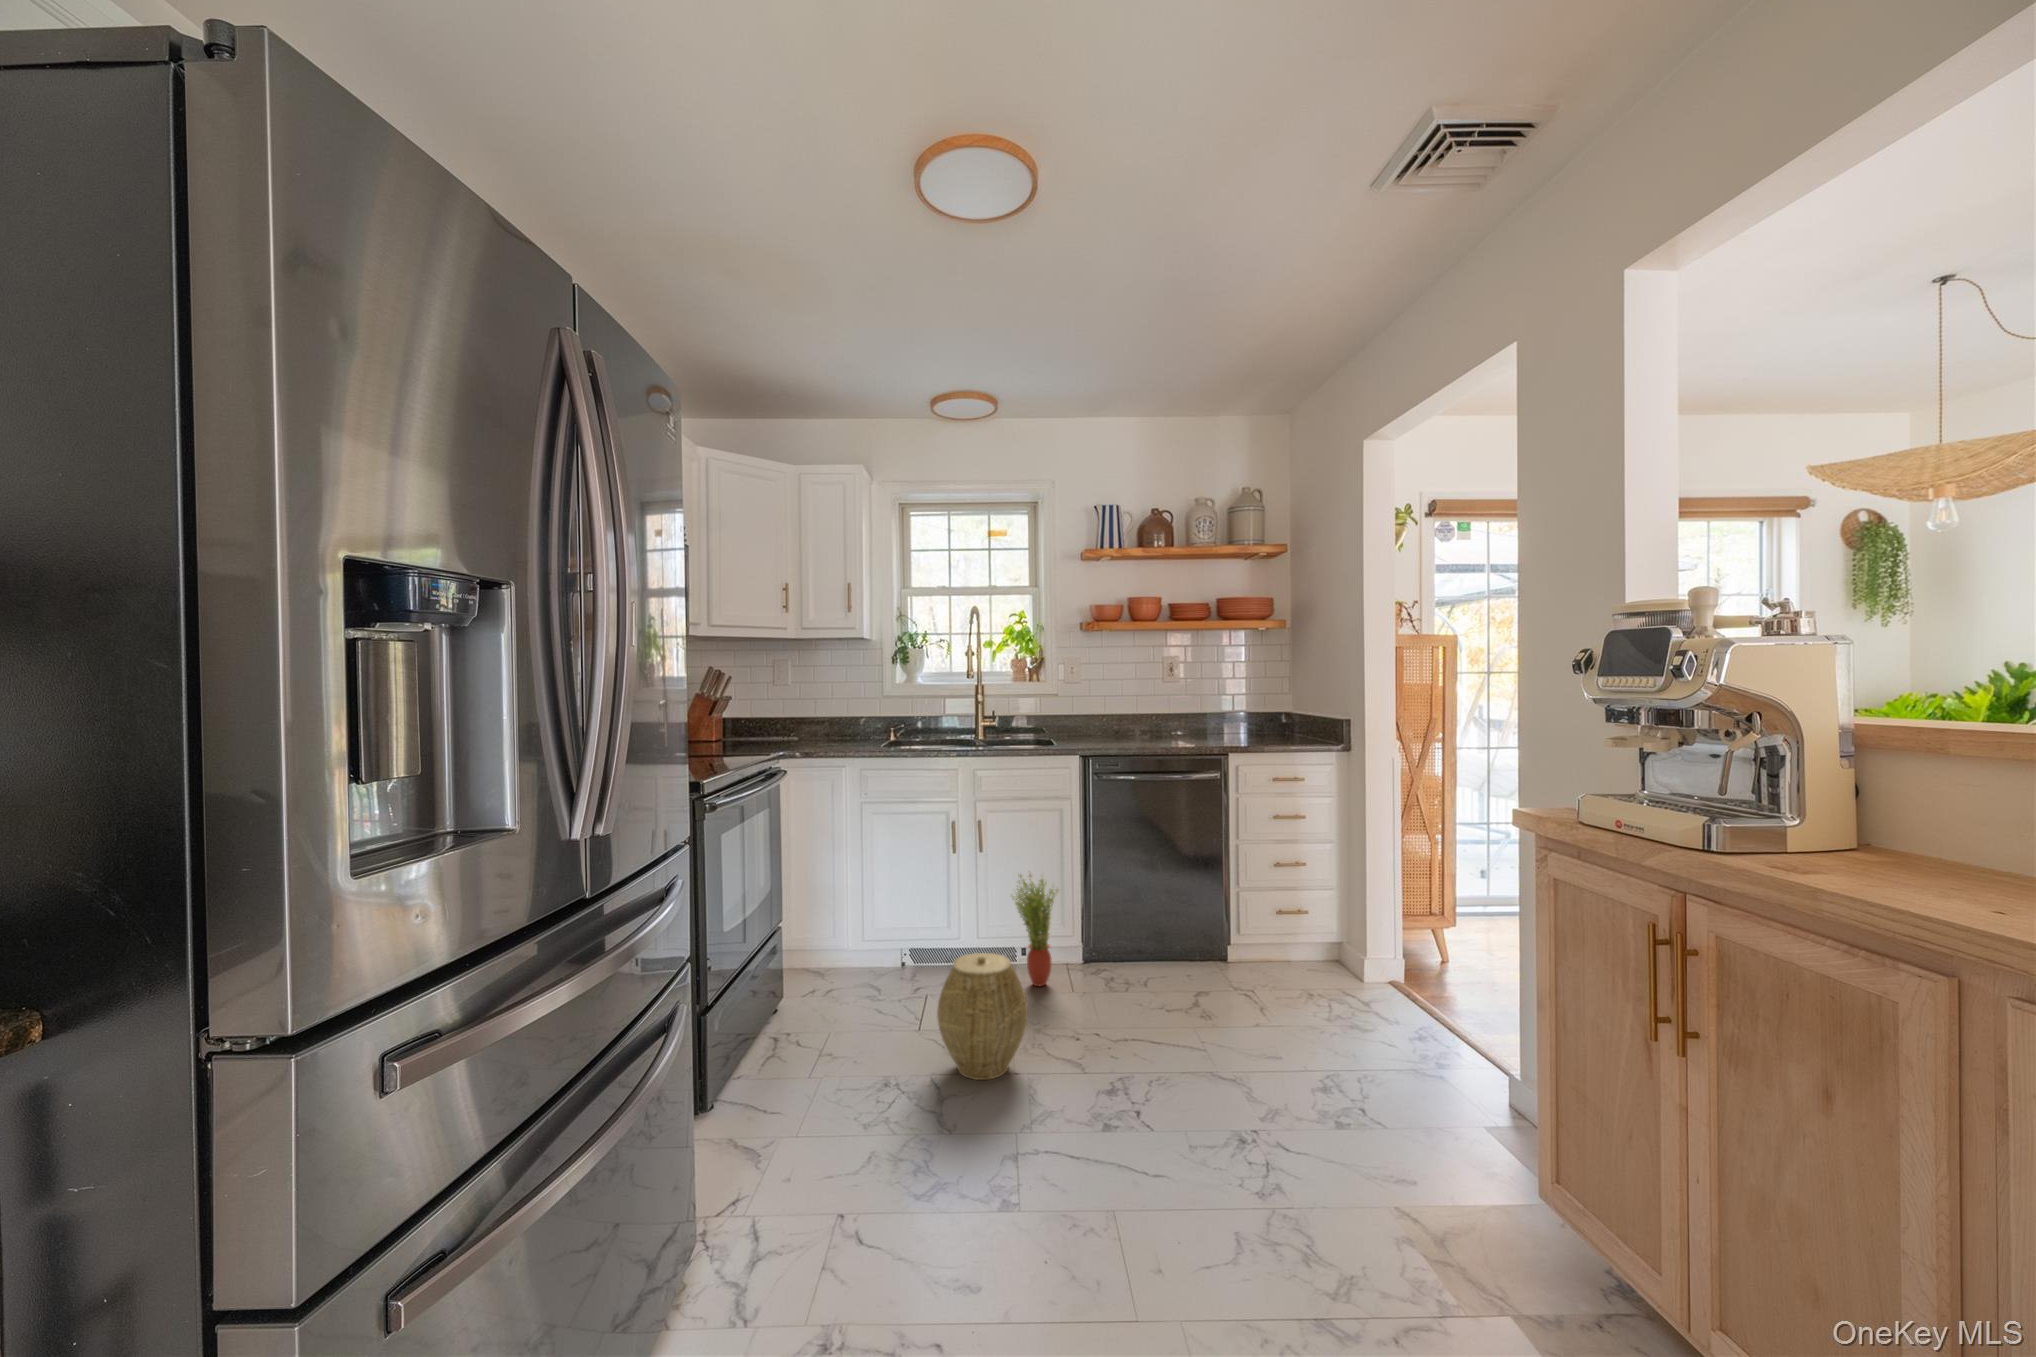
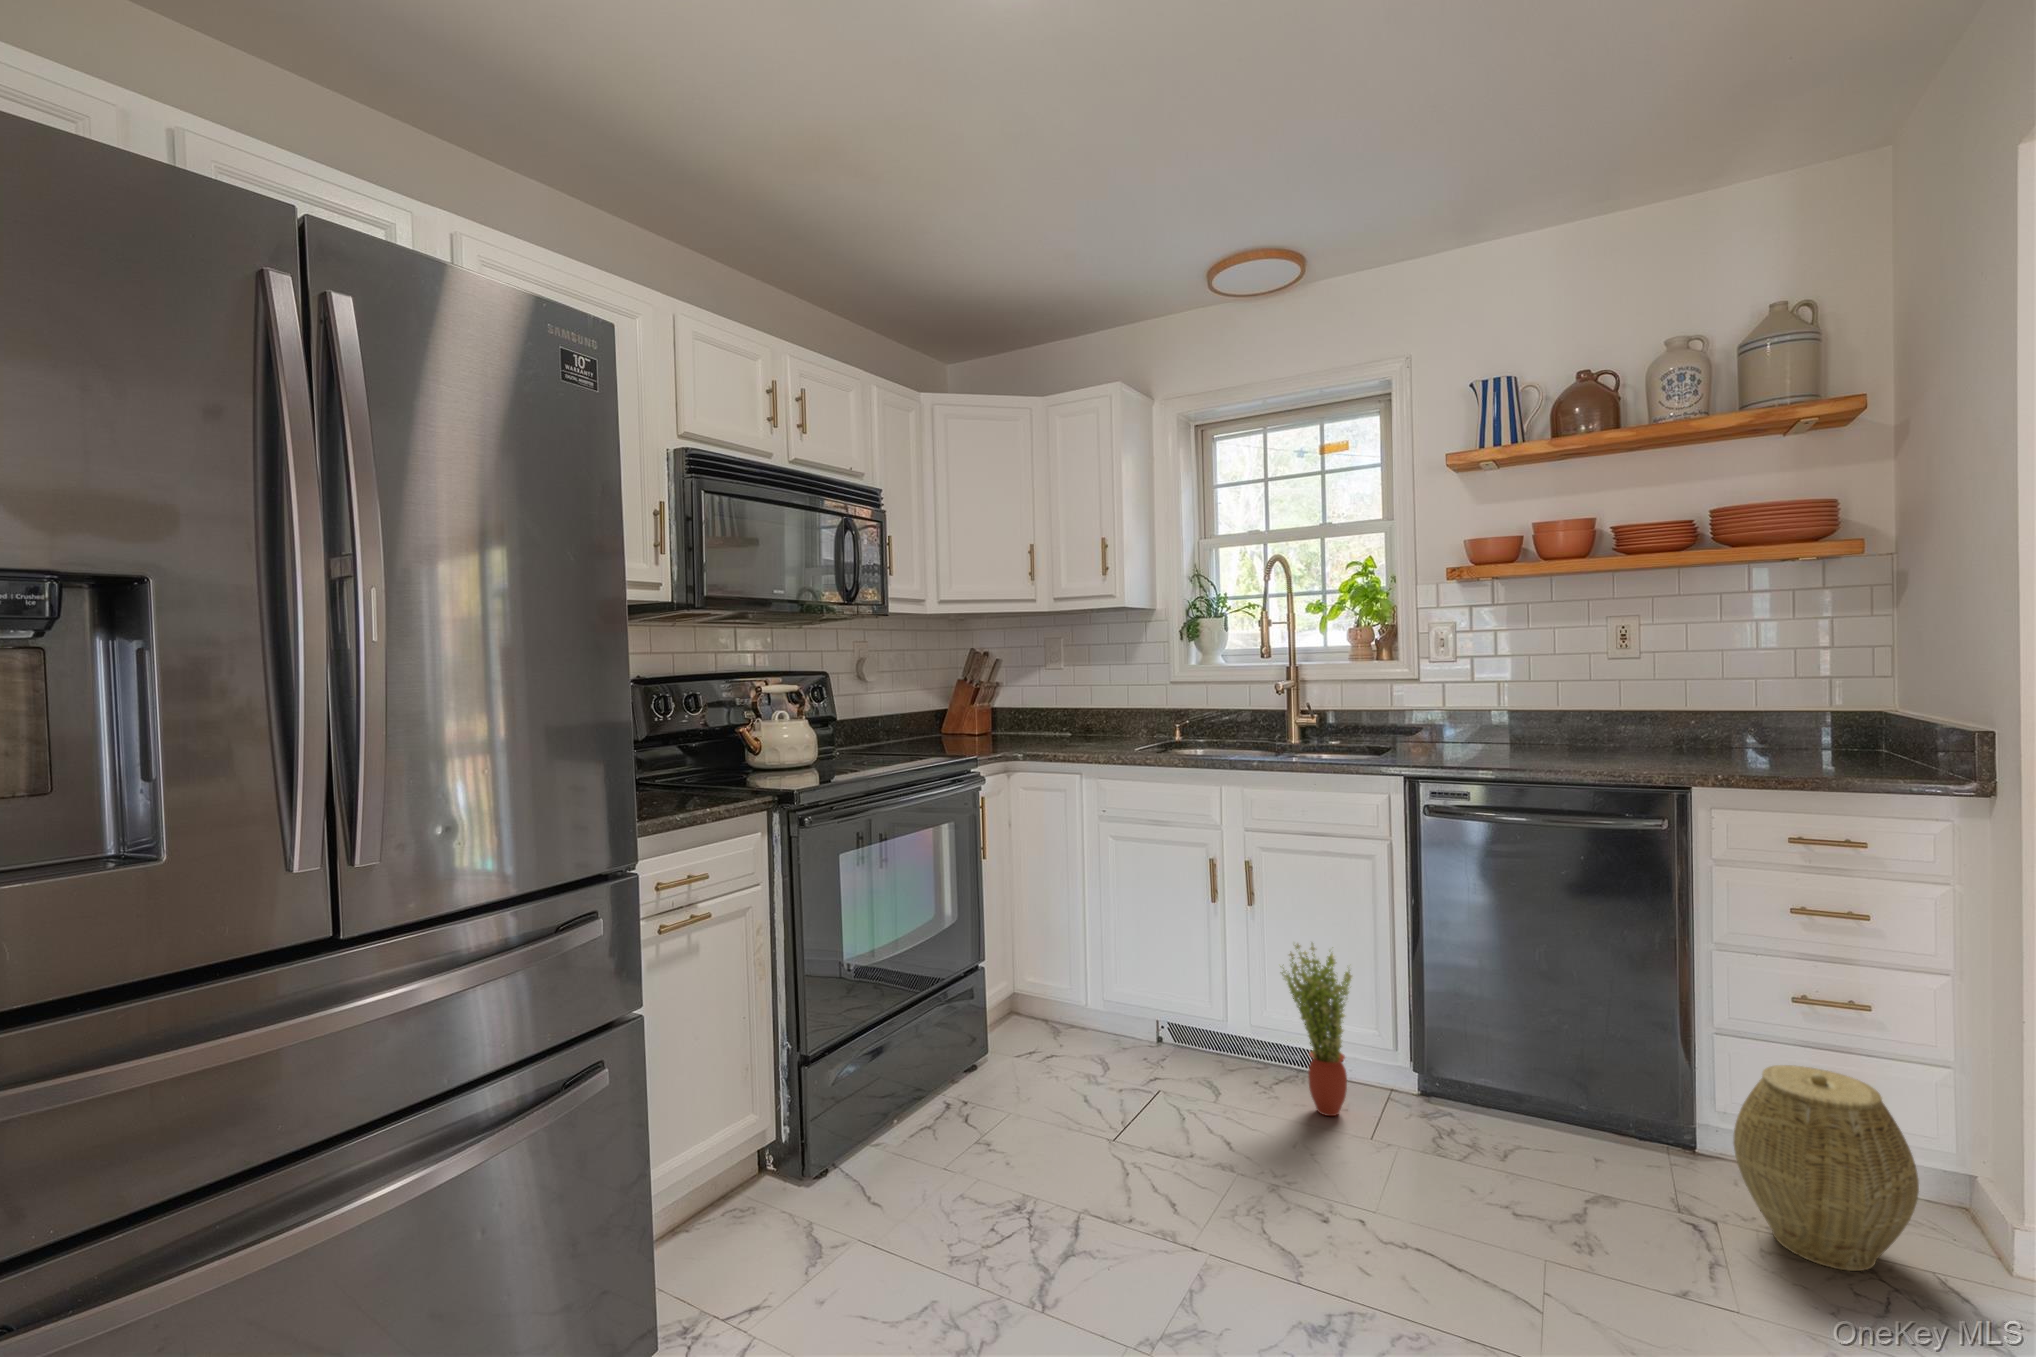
woven basket: present [937,953,1028,1080] -> present [1734,1065,1919,1271]

